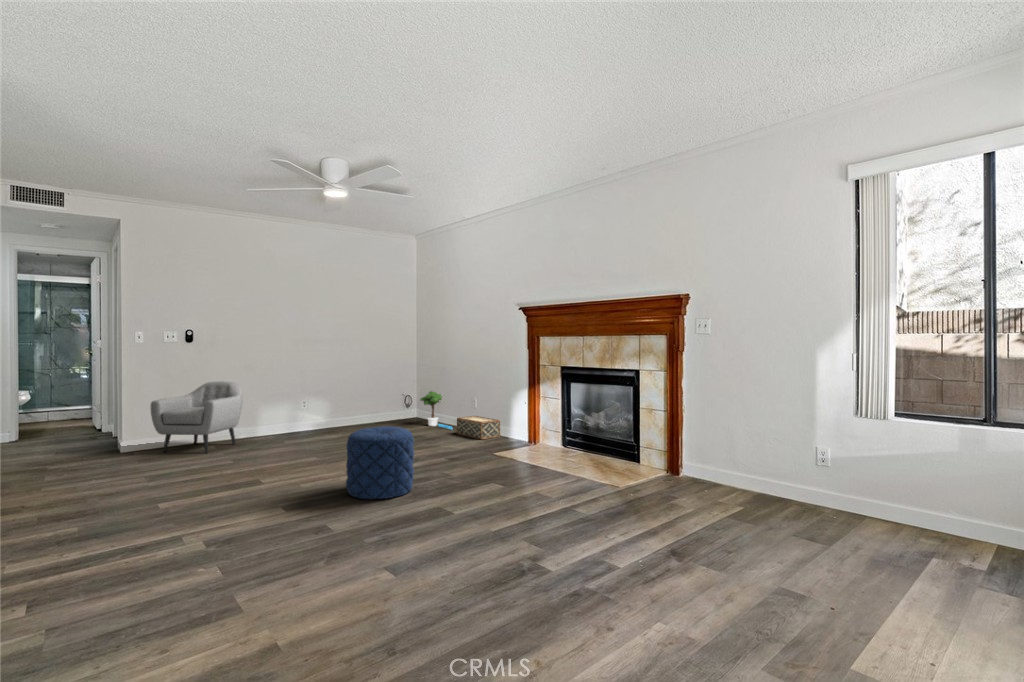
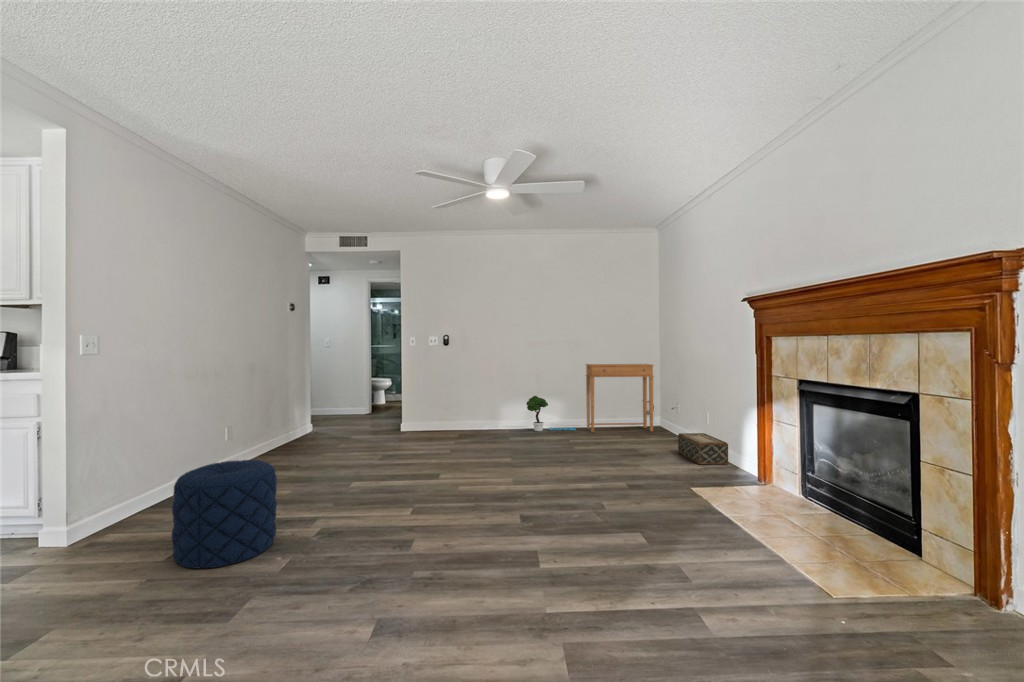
side table: none [352,360,418,428] -> present [586,364,654,432]
armchair: present [151,381,243,453] -> none [413,379,479,440]
potted tree: present [420,391,452,429] -> present [526,396,576,431]
pouf: present [346,426,414,499] -> present [172,460,277,569]

